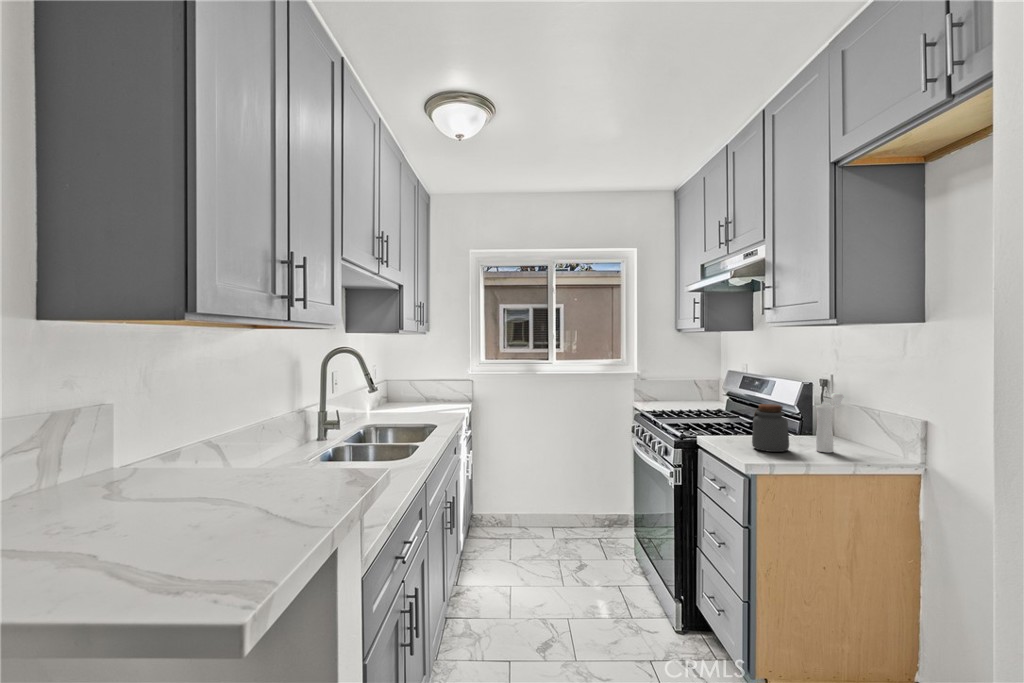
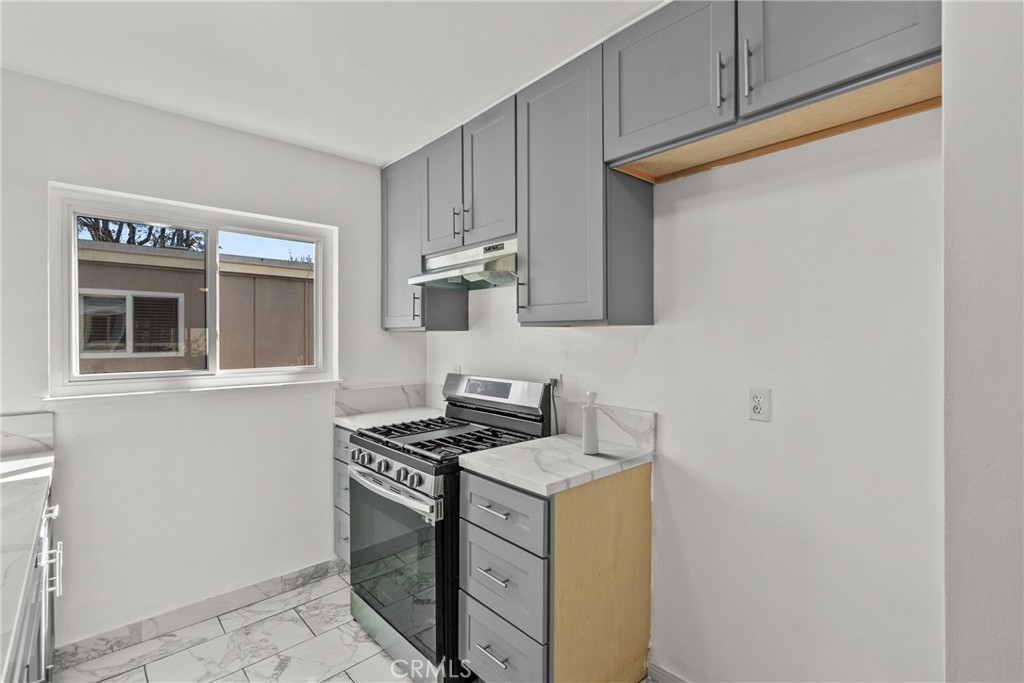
jar: present [752,404,789,452] -> none [527,408,565,463]

